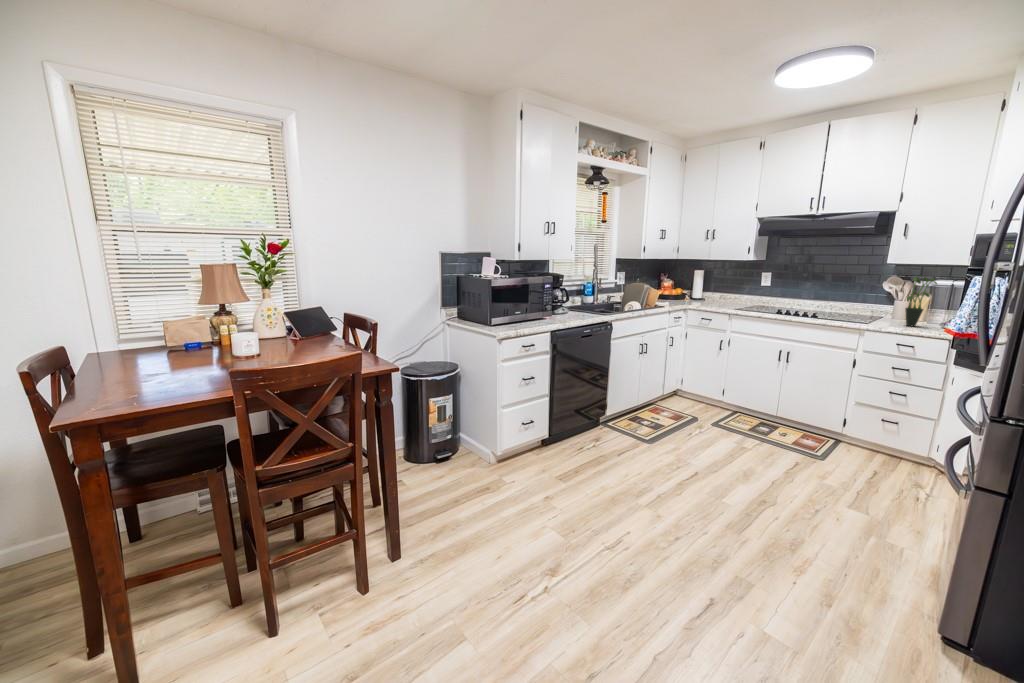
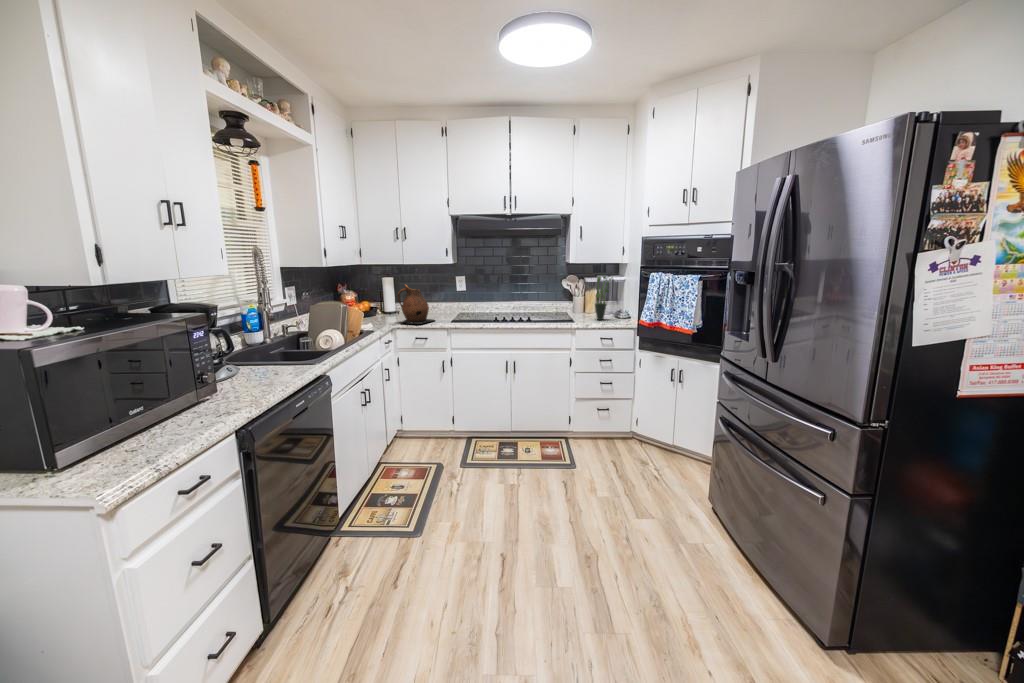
ceramic pitcher: none [693,275,724,308] -> present [398,285,435,324]

